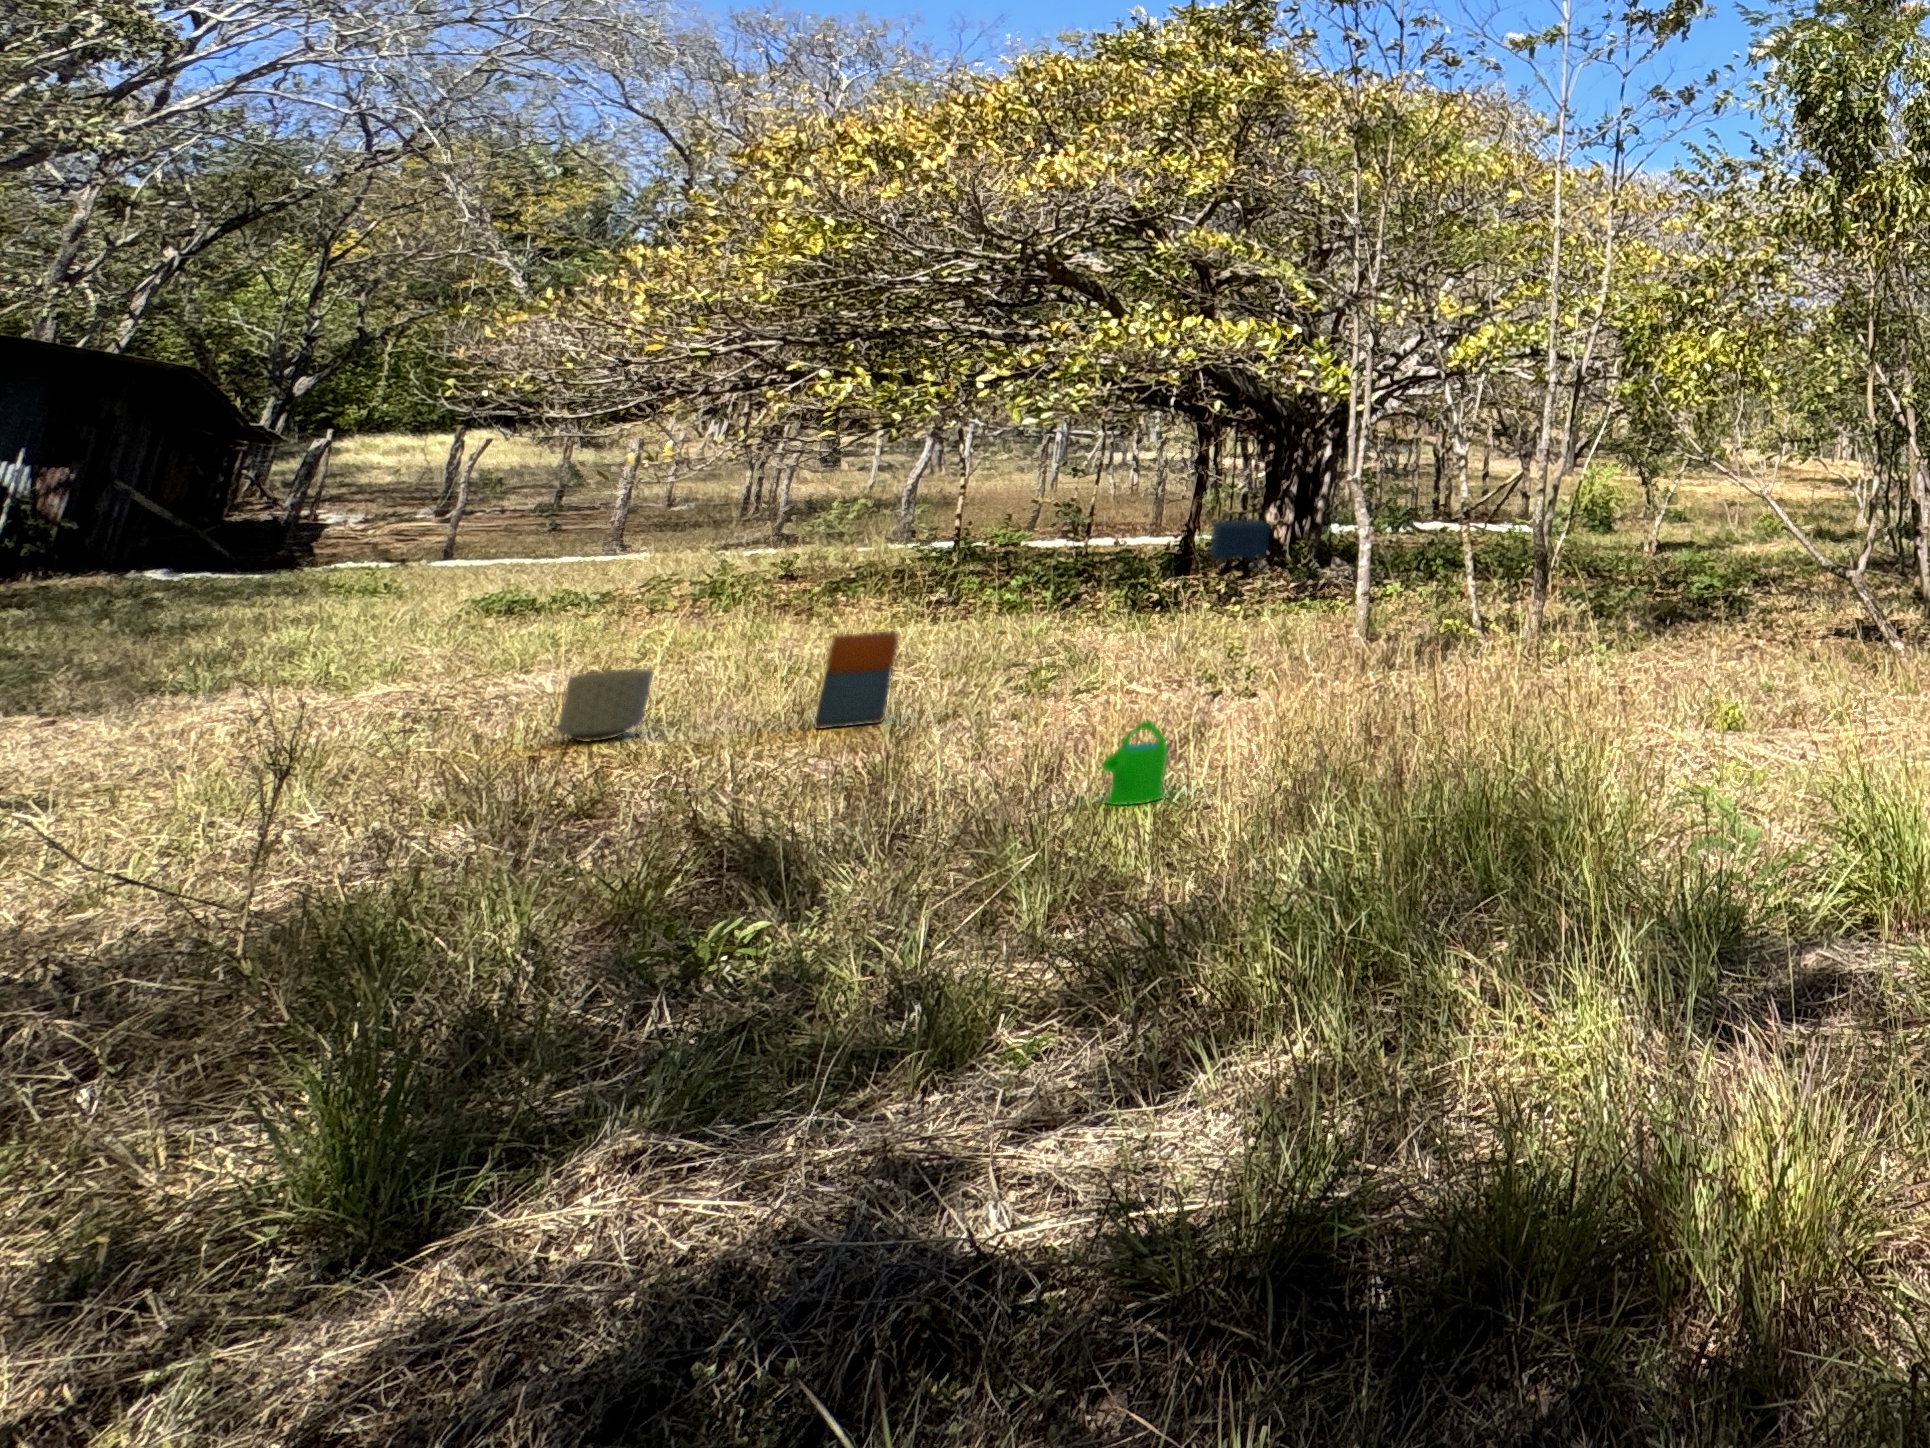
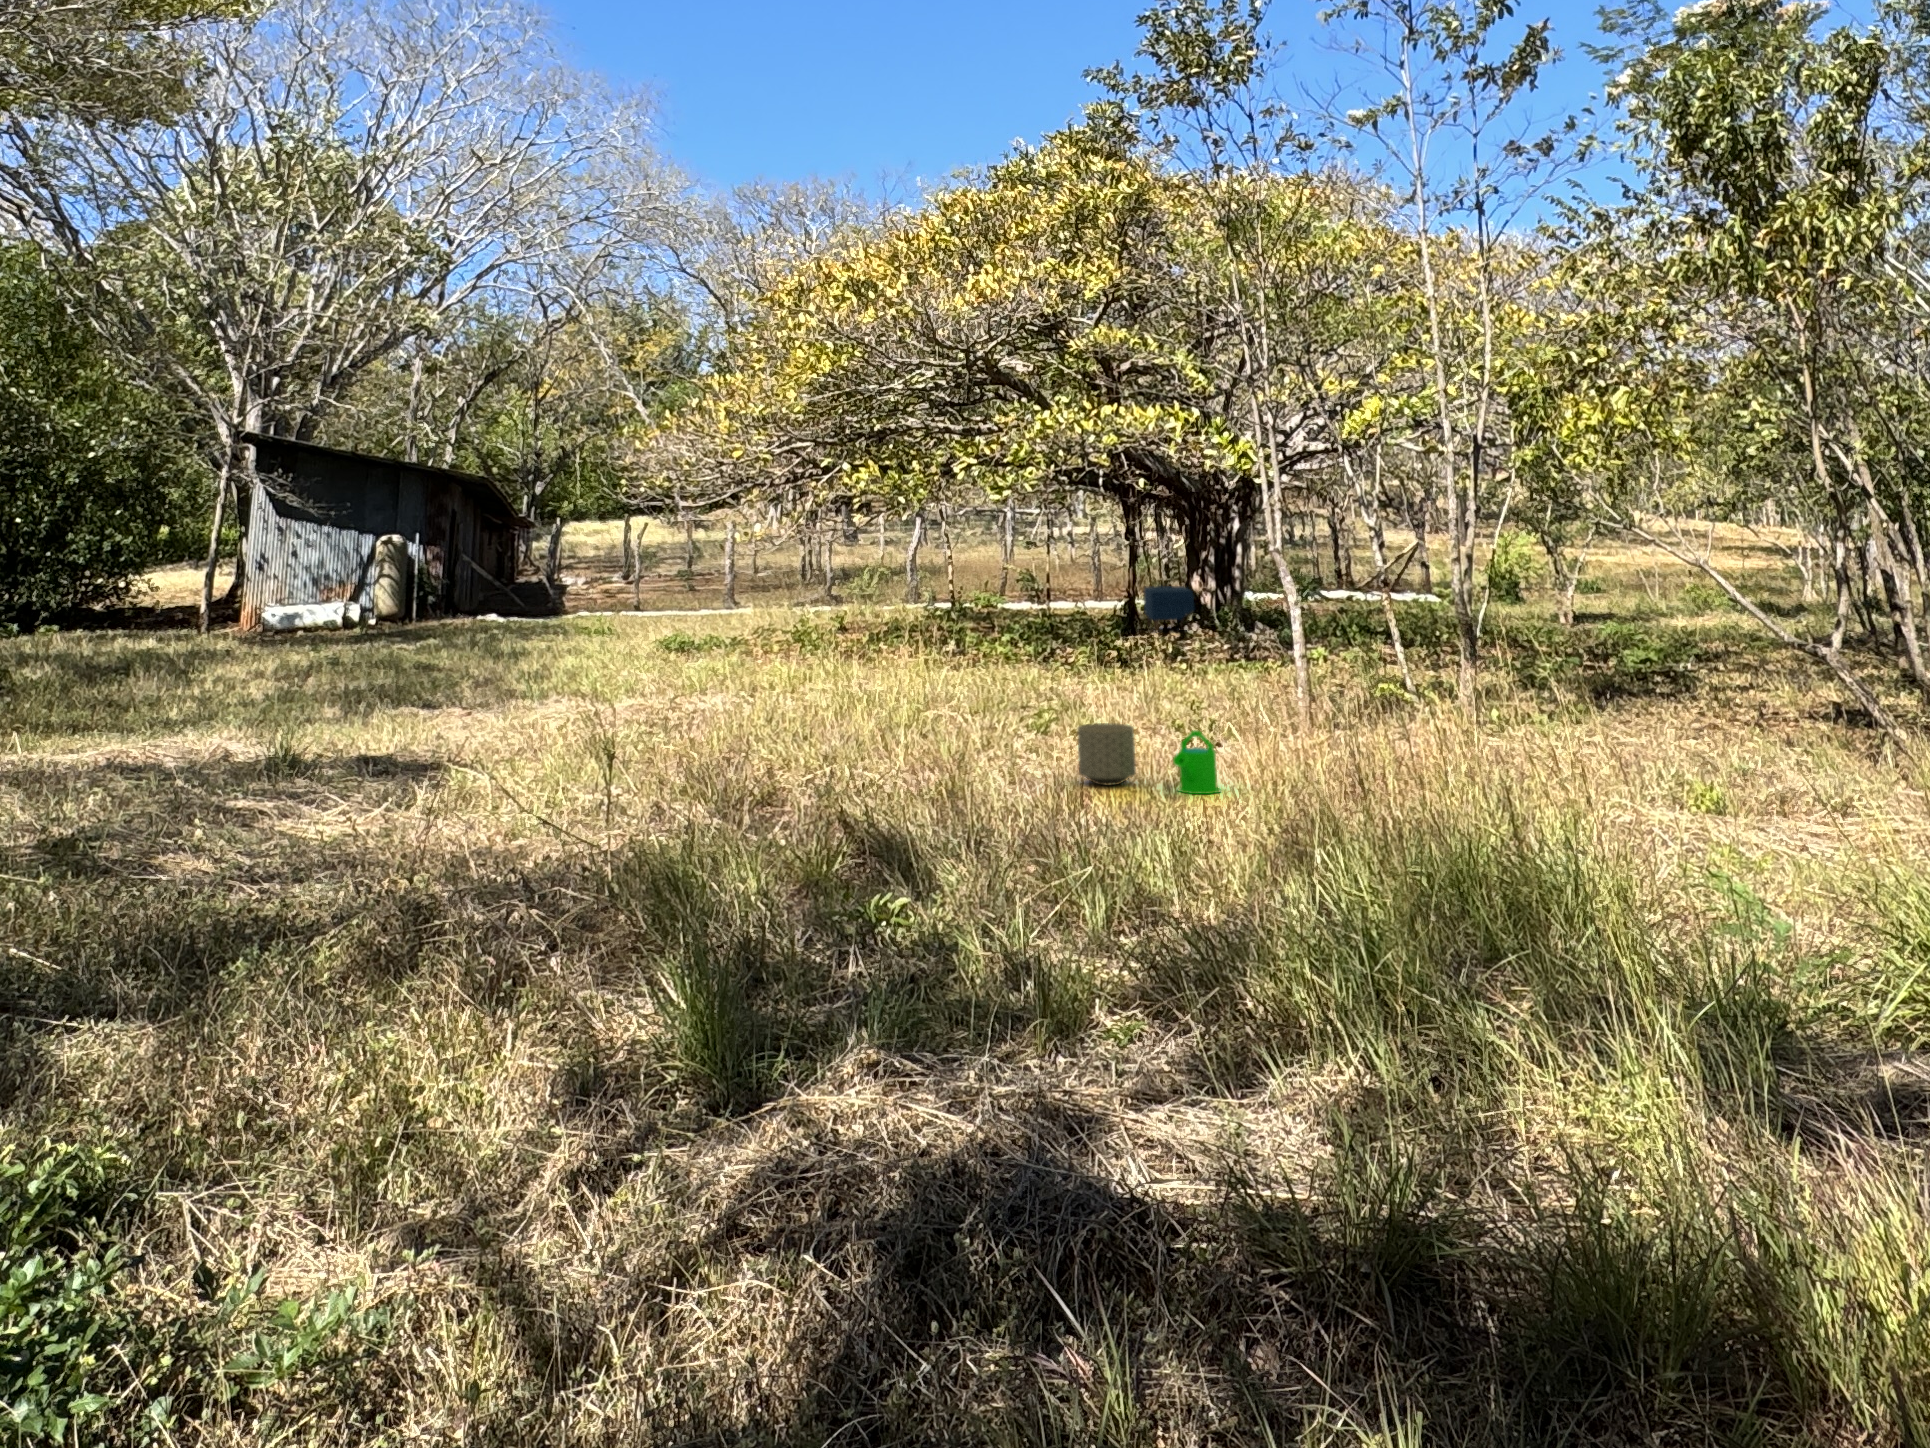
backpack: present [814,631,898,729] -> none [947,658,992,727]
planter: present [557,669,653,742] -> present [1077,723,1136,786]

